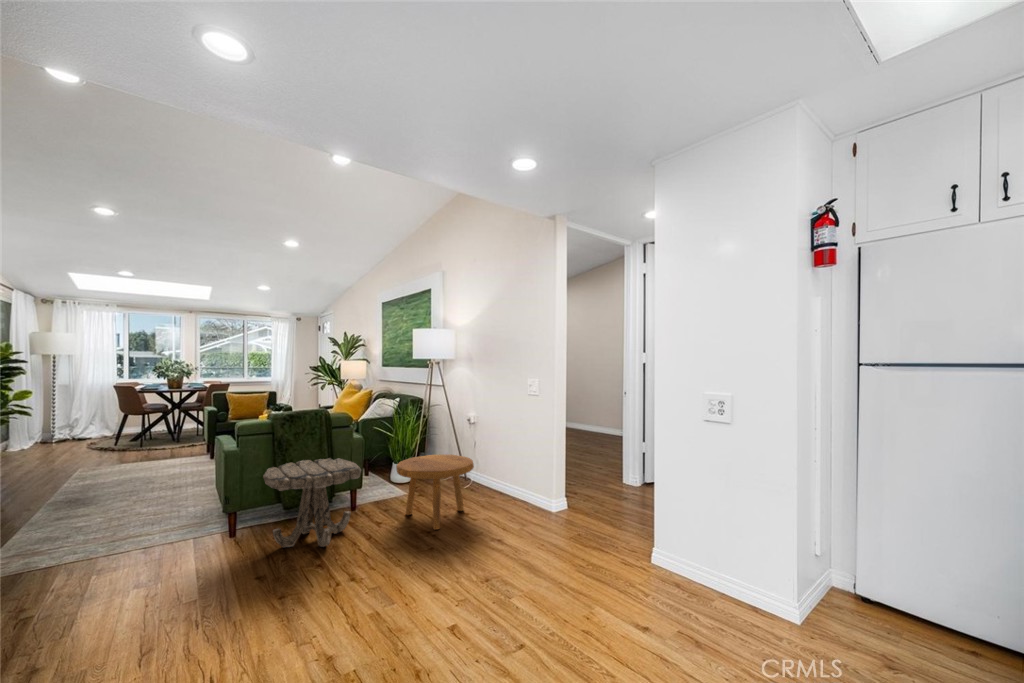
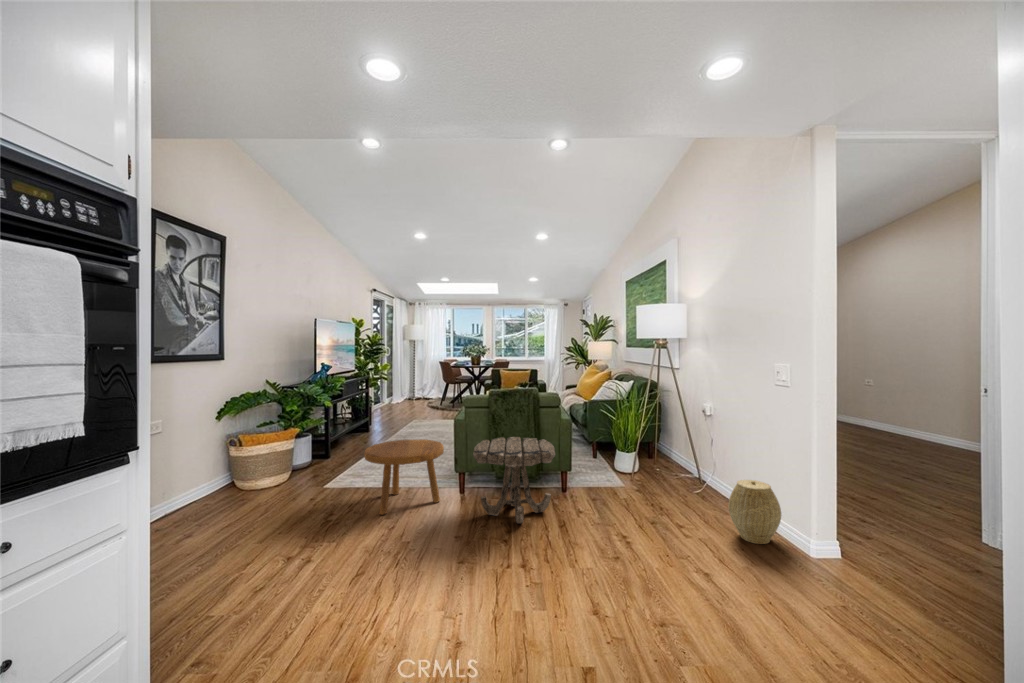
footstool: present [396,454,474,530] -> present [364,439,444,515]
woven basket: none [501,466,535,513] -> present [728,480,781,544]

